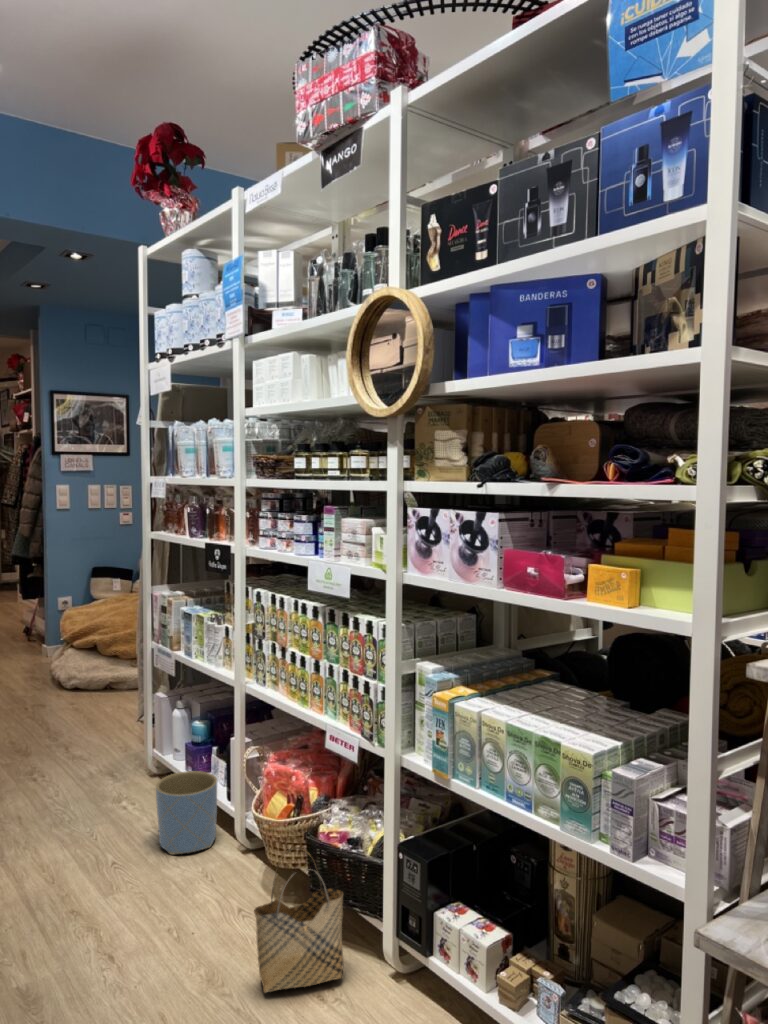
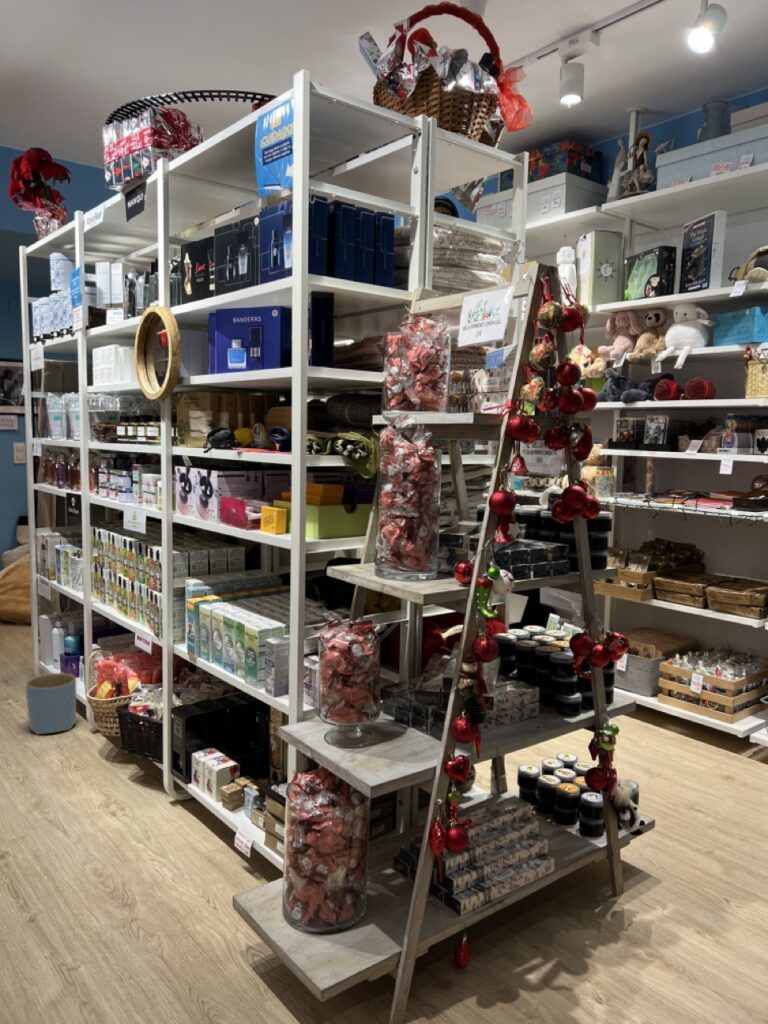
woven basket: present [254,847,344,993] -> none [68,714,139,813]

